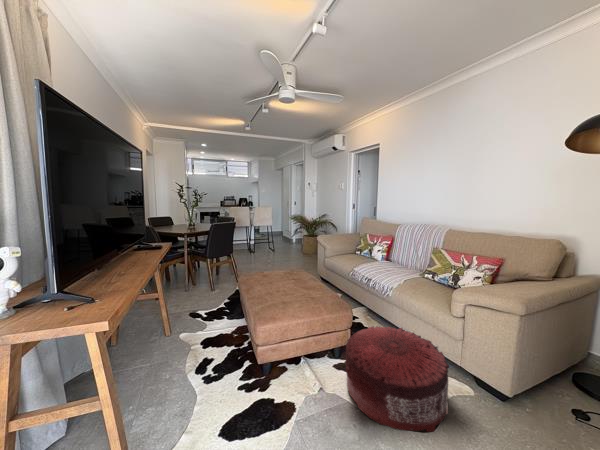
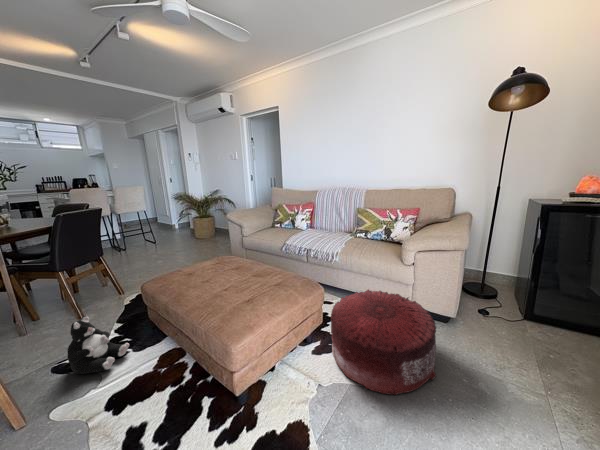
plush toy: none [194,287,226,324] -> present [68,316,129,374]

